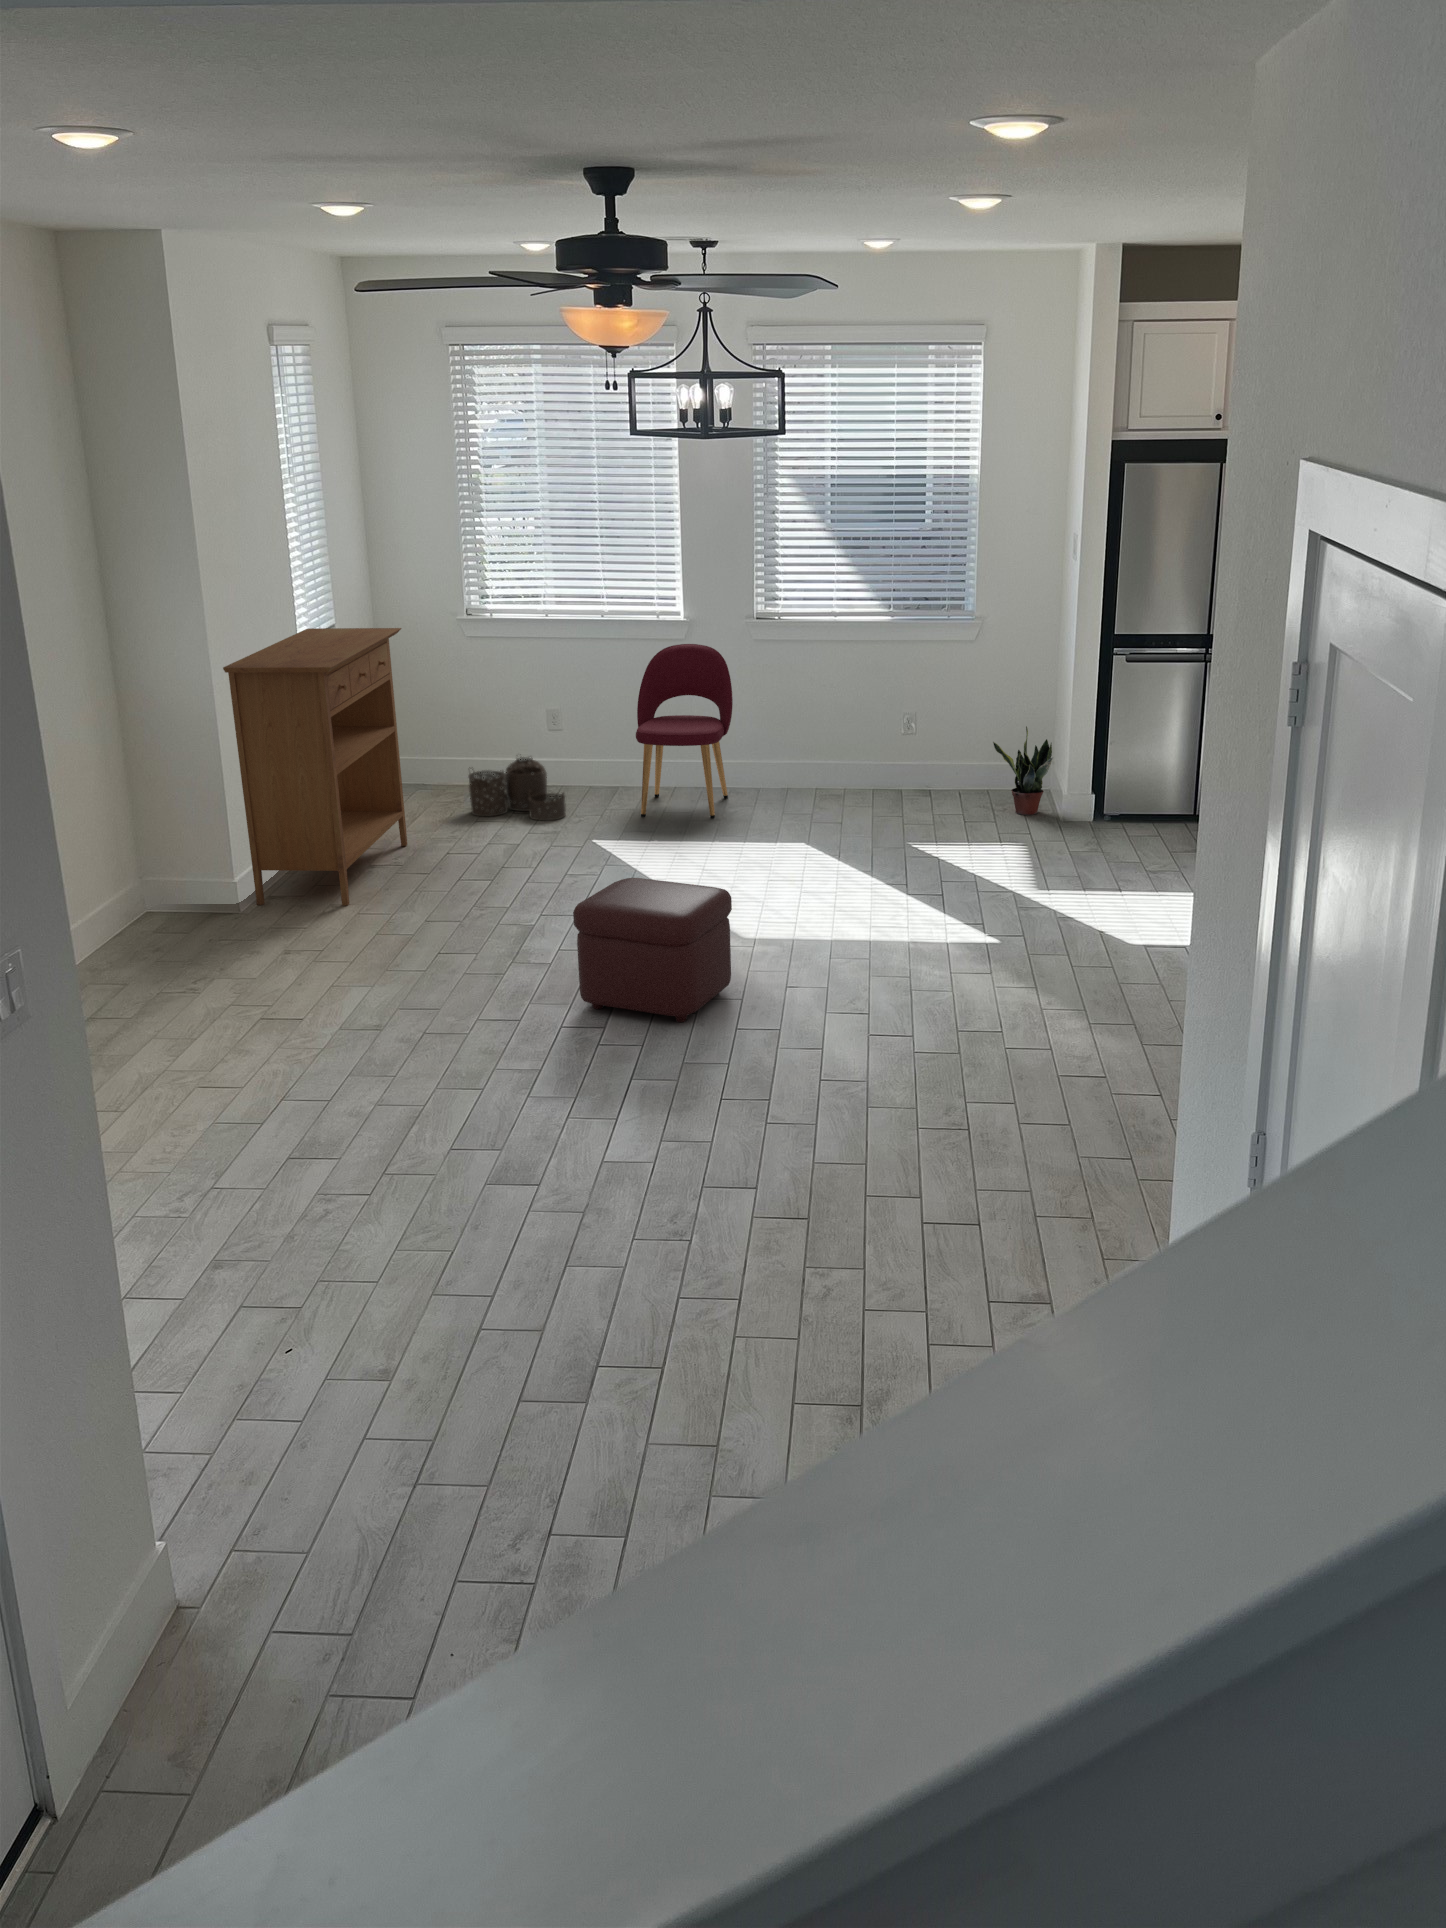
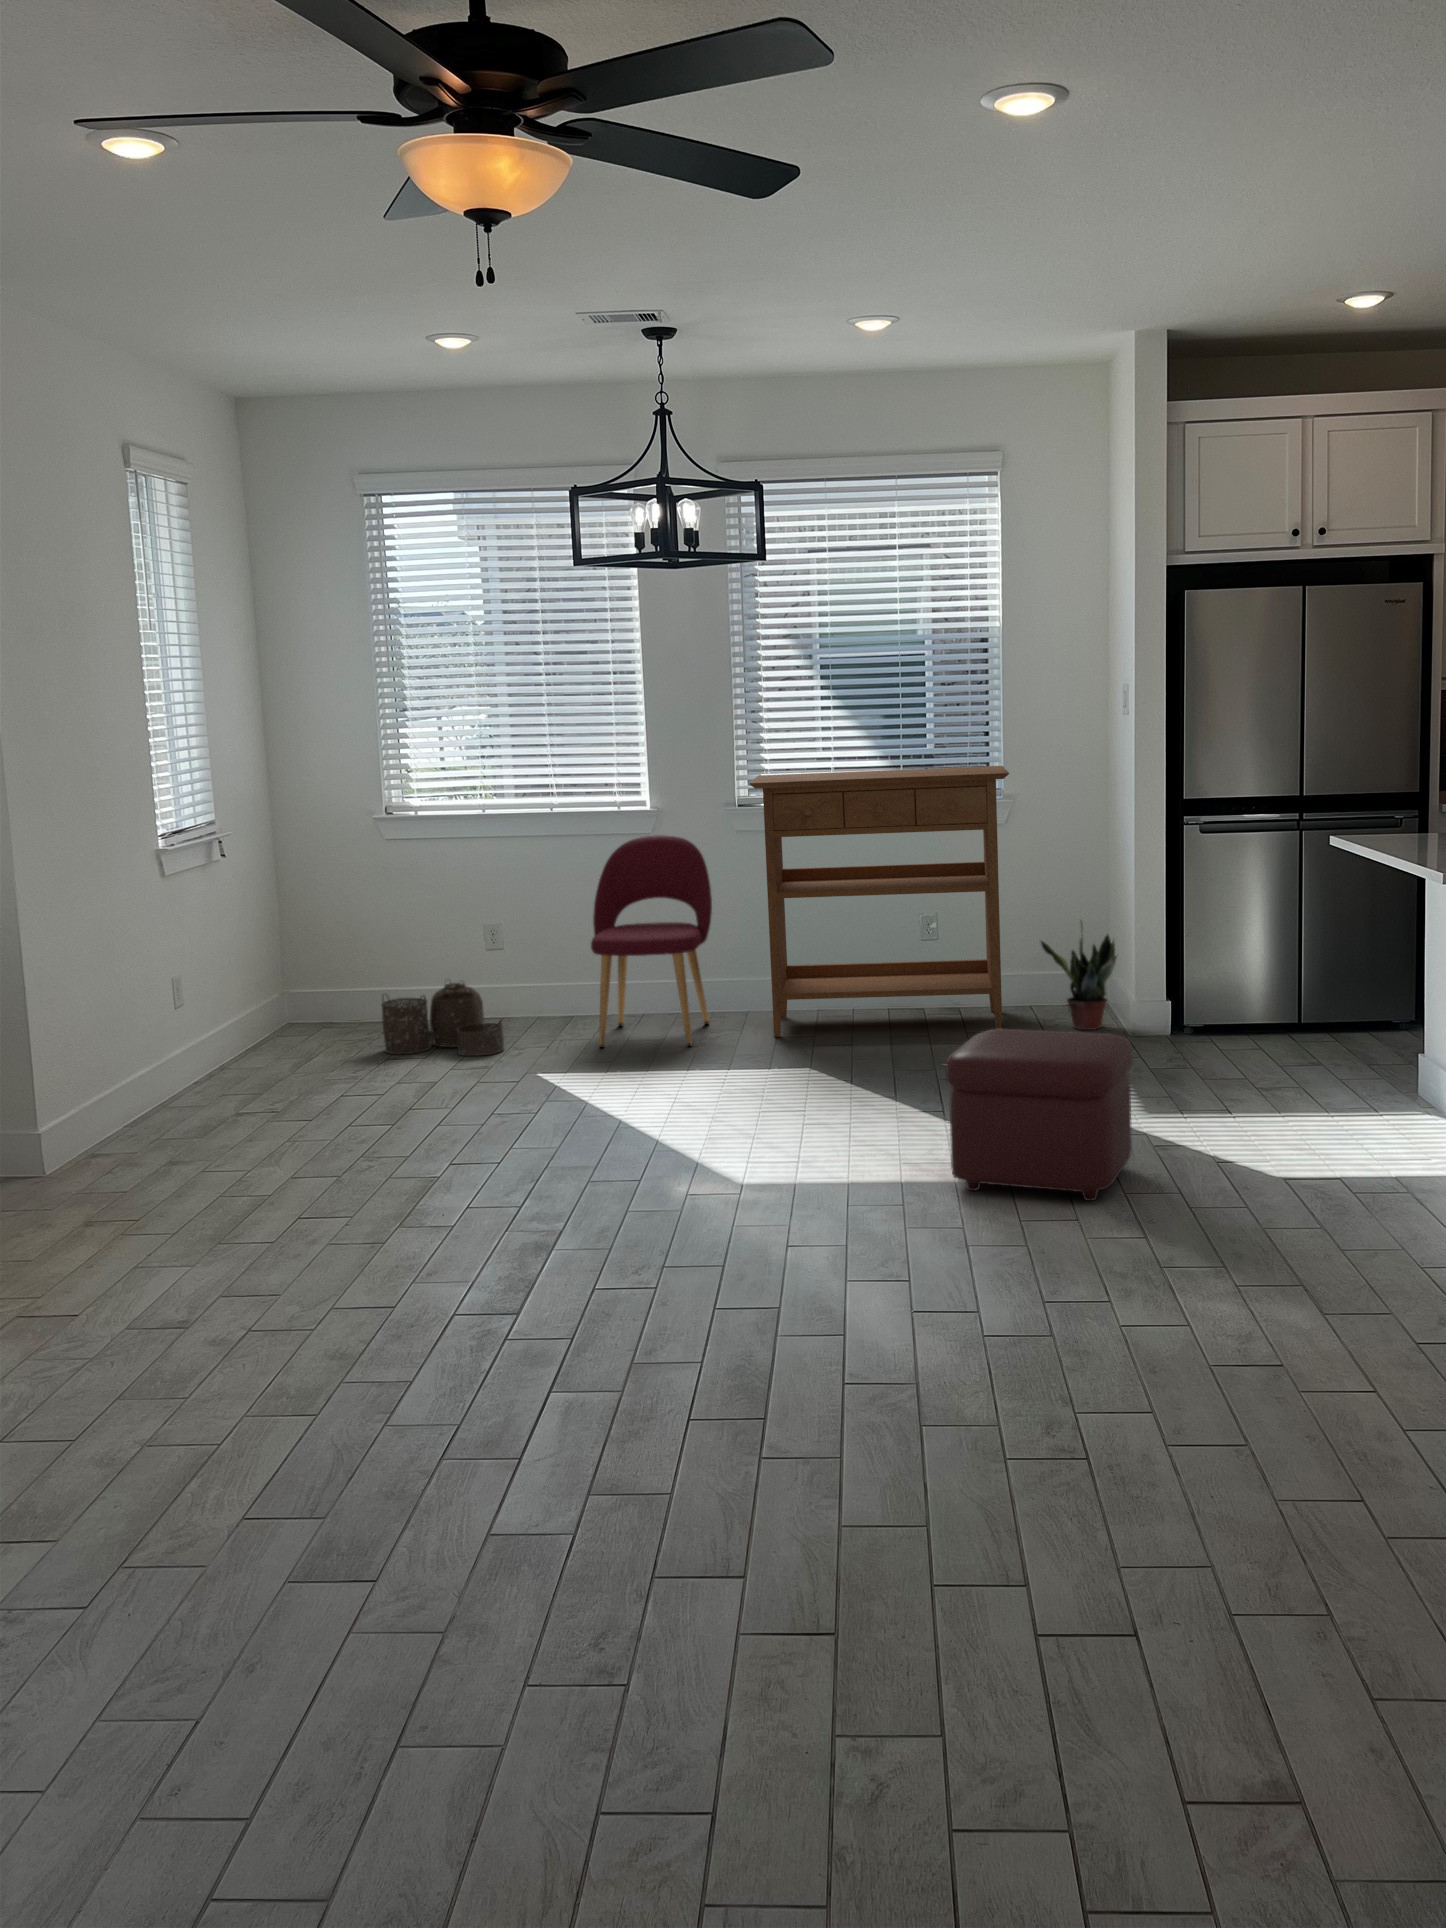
console table: present [223,628,407,906] -> present [749,766,1009,1037]
ottoman: present [573,878,732,1022] -> present [946,1029,1133,1201]

